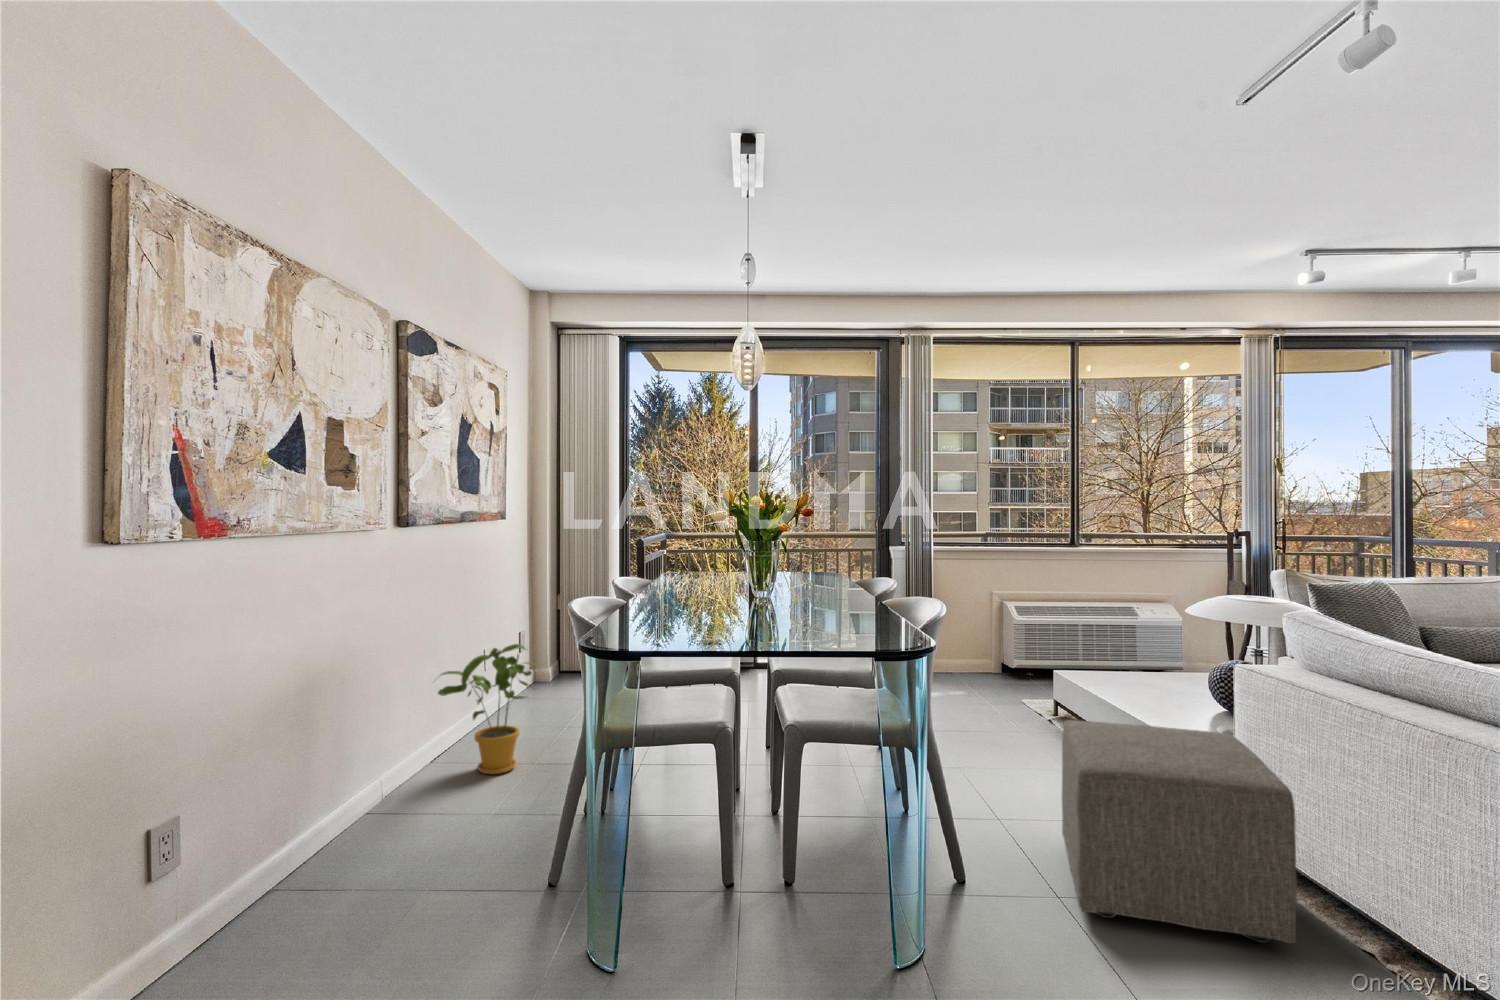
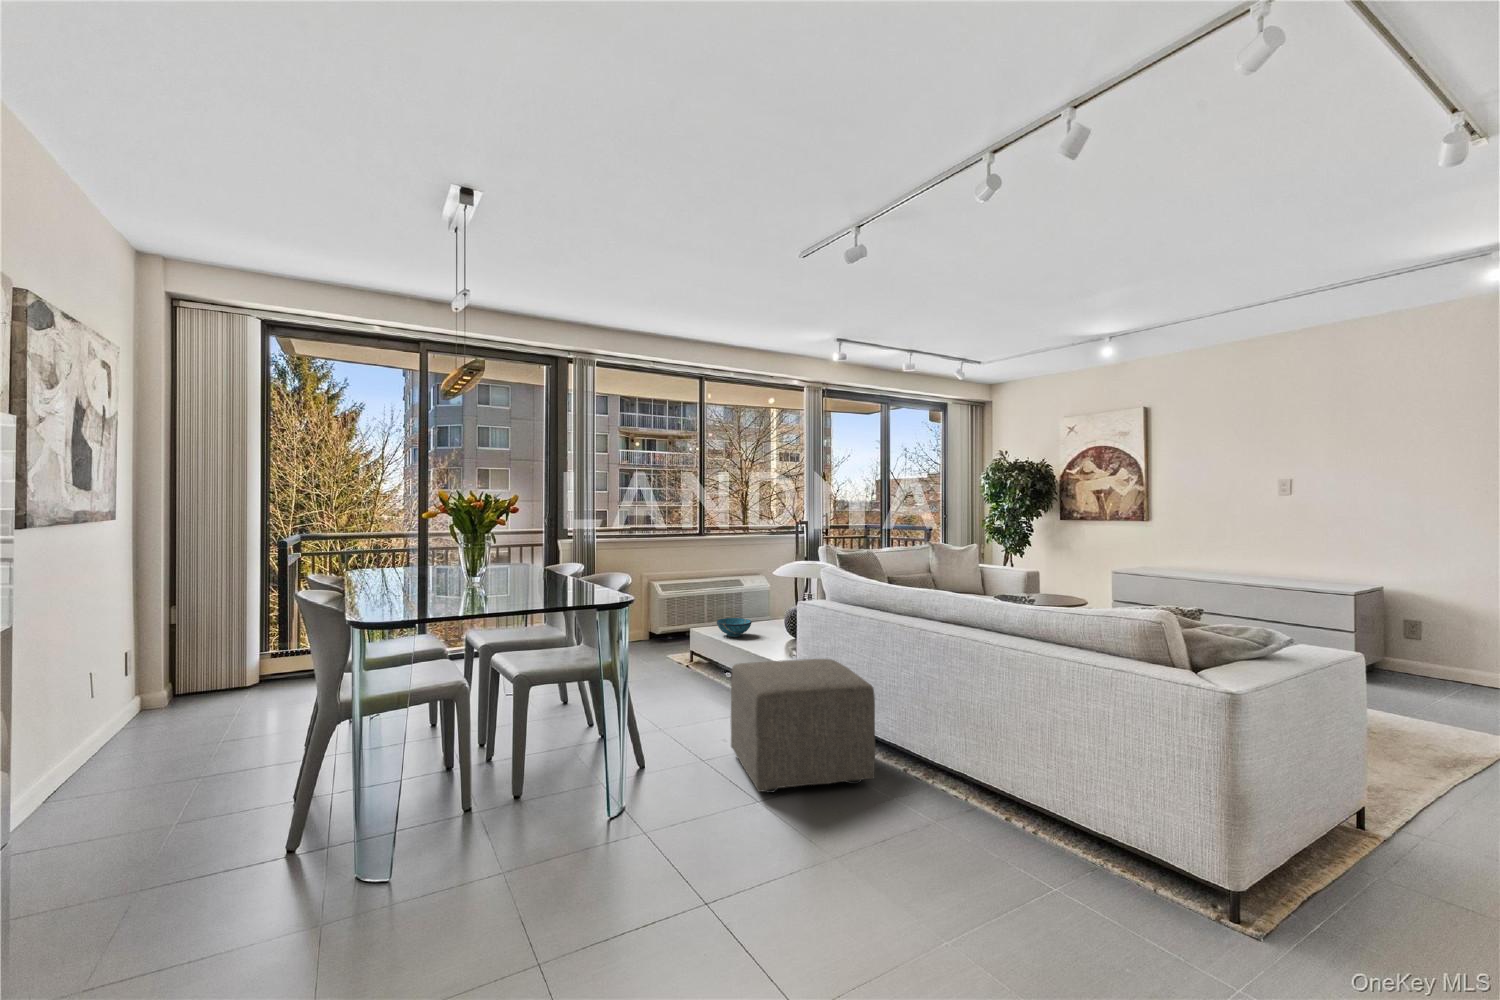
house plant: present [438,644,540,774] -> none [54,661,215,814]
decorative bowl: none [1084,656,1136,682] -> present [717,618,752,637]

